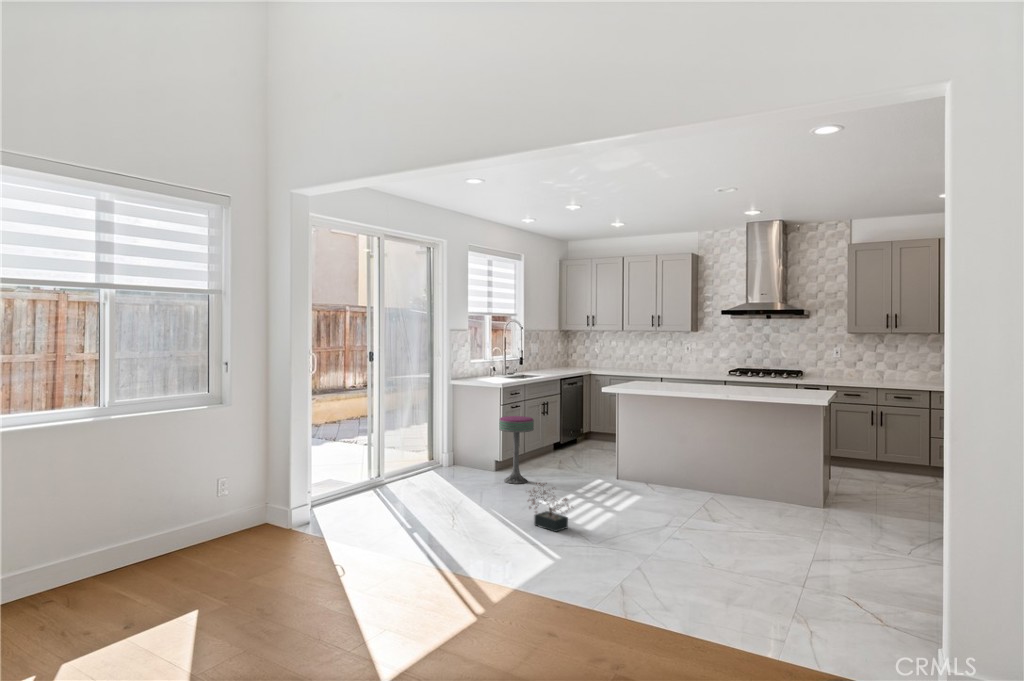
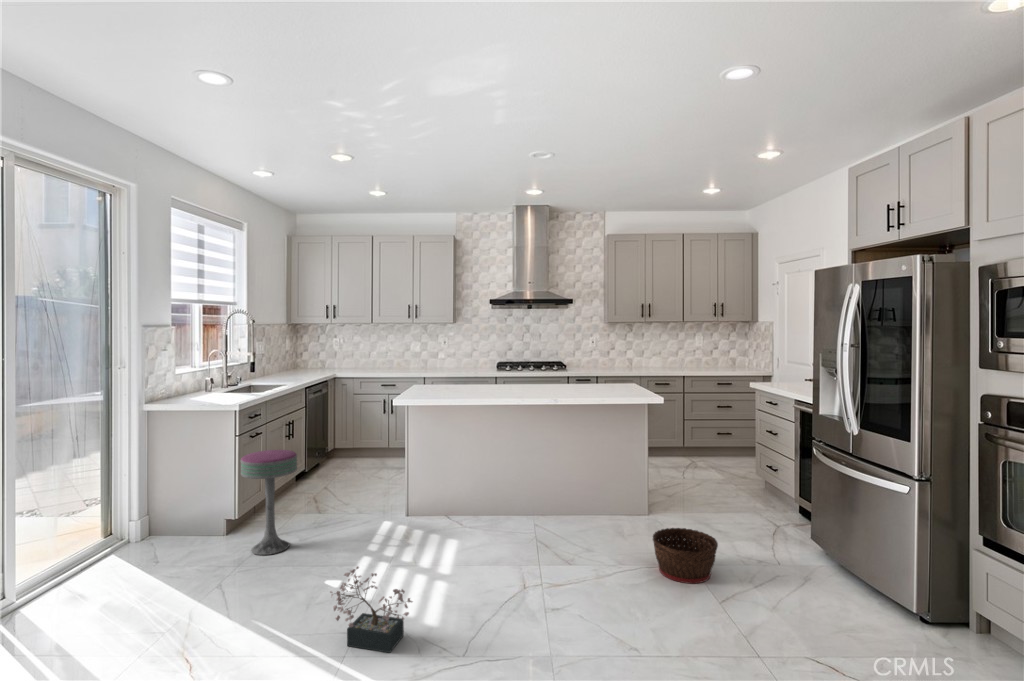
basket: none [777,508,835,550] -> present [653,528,718,583]

